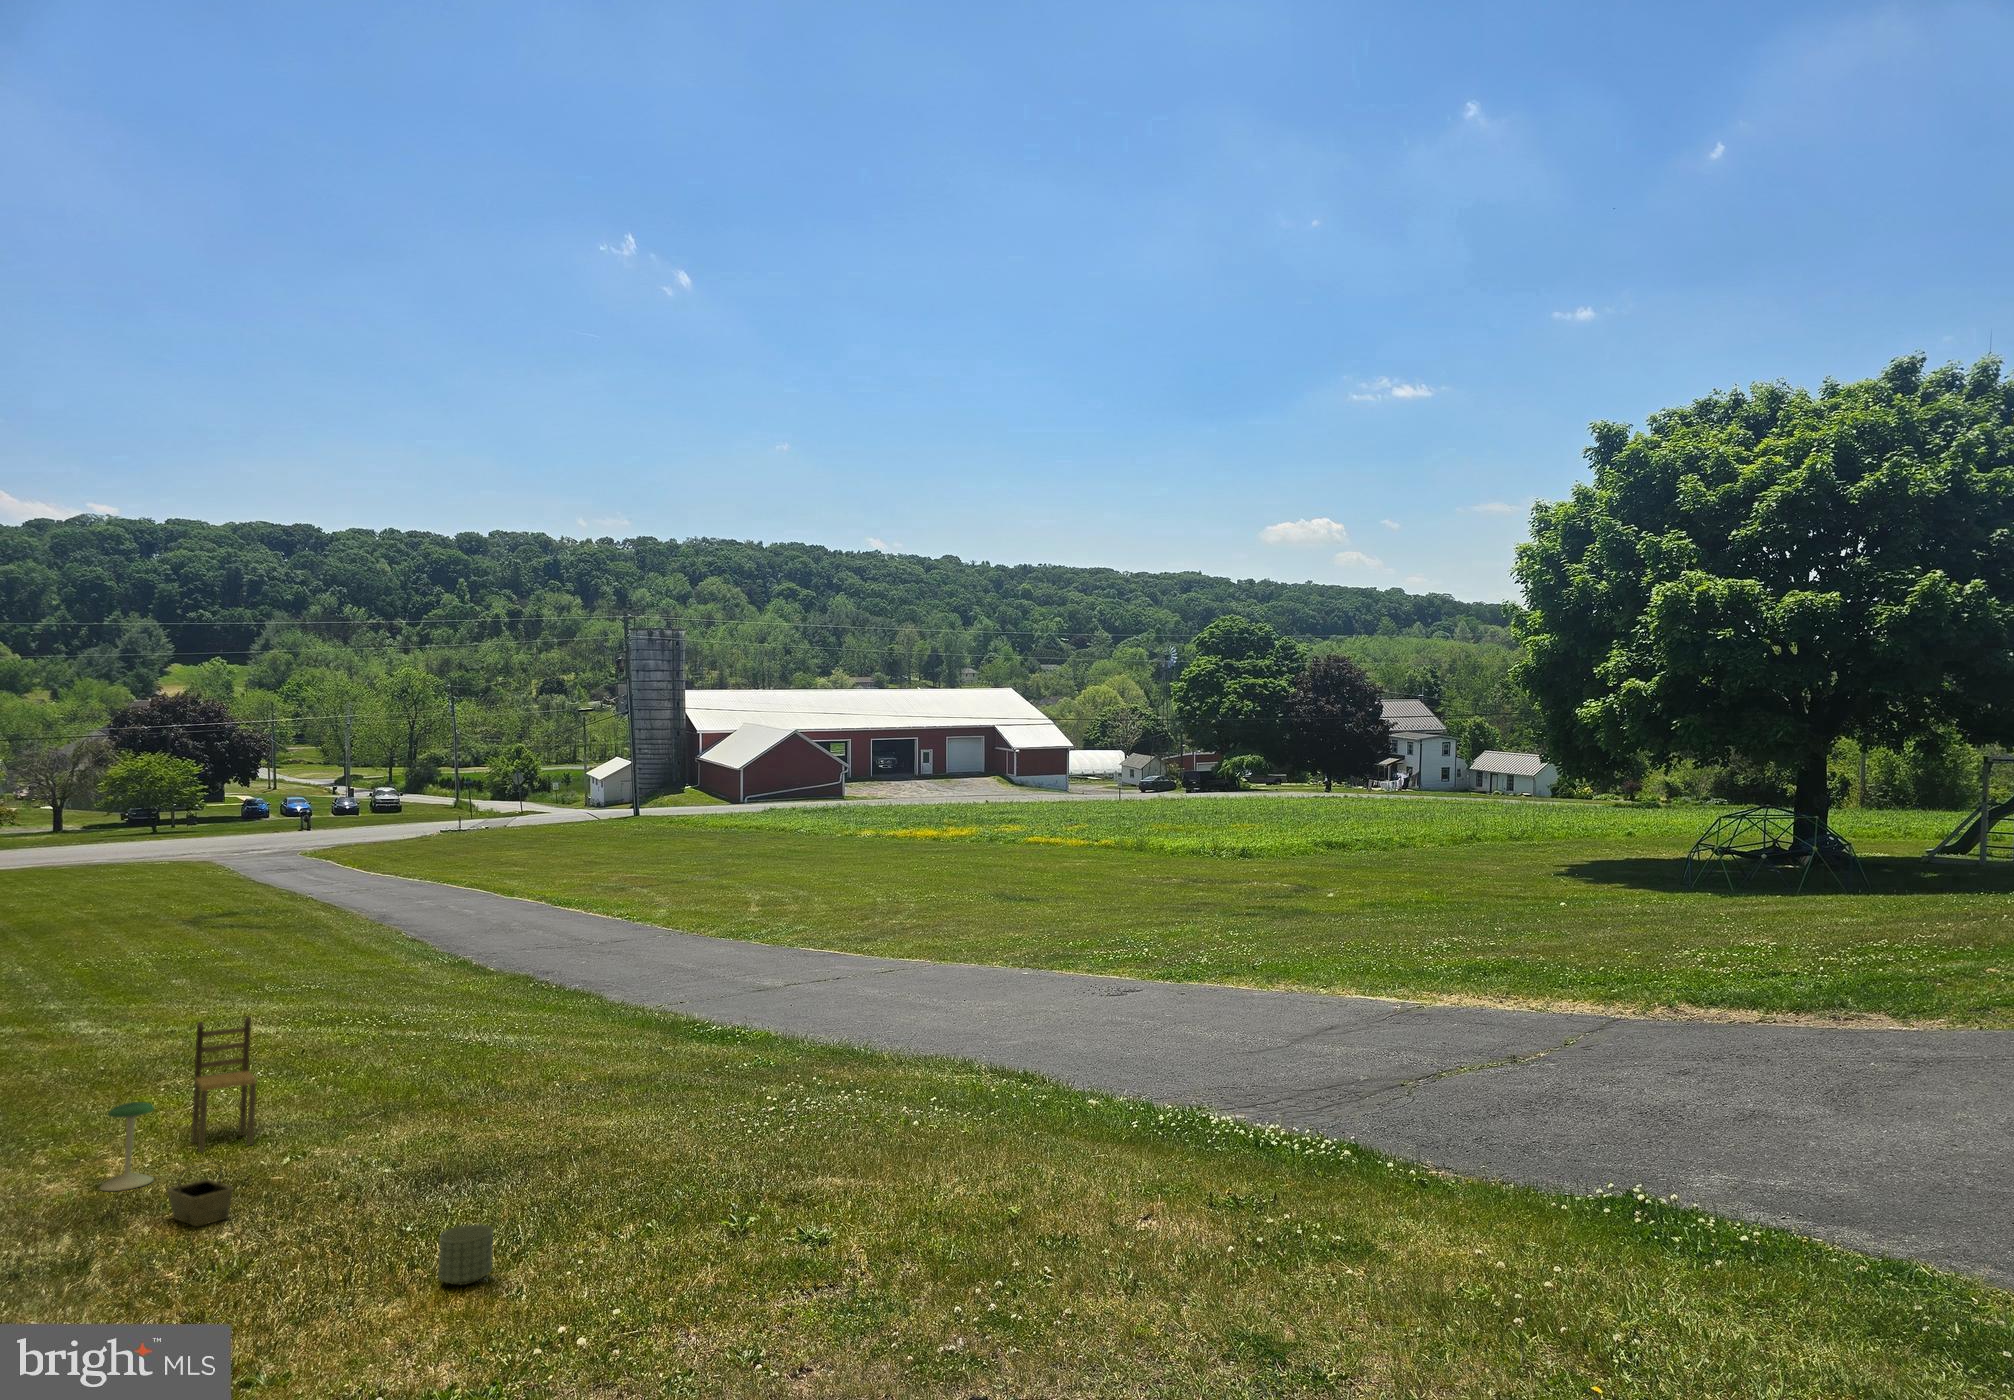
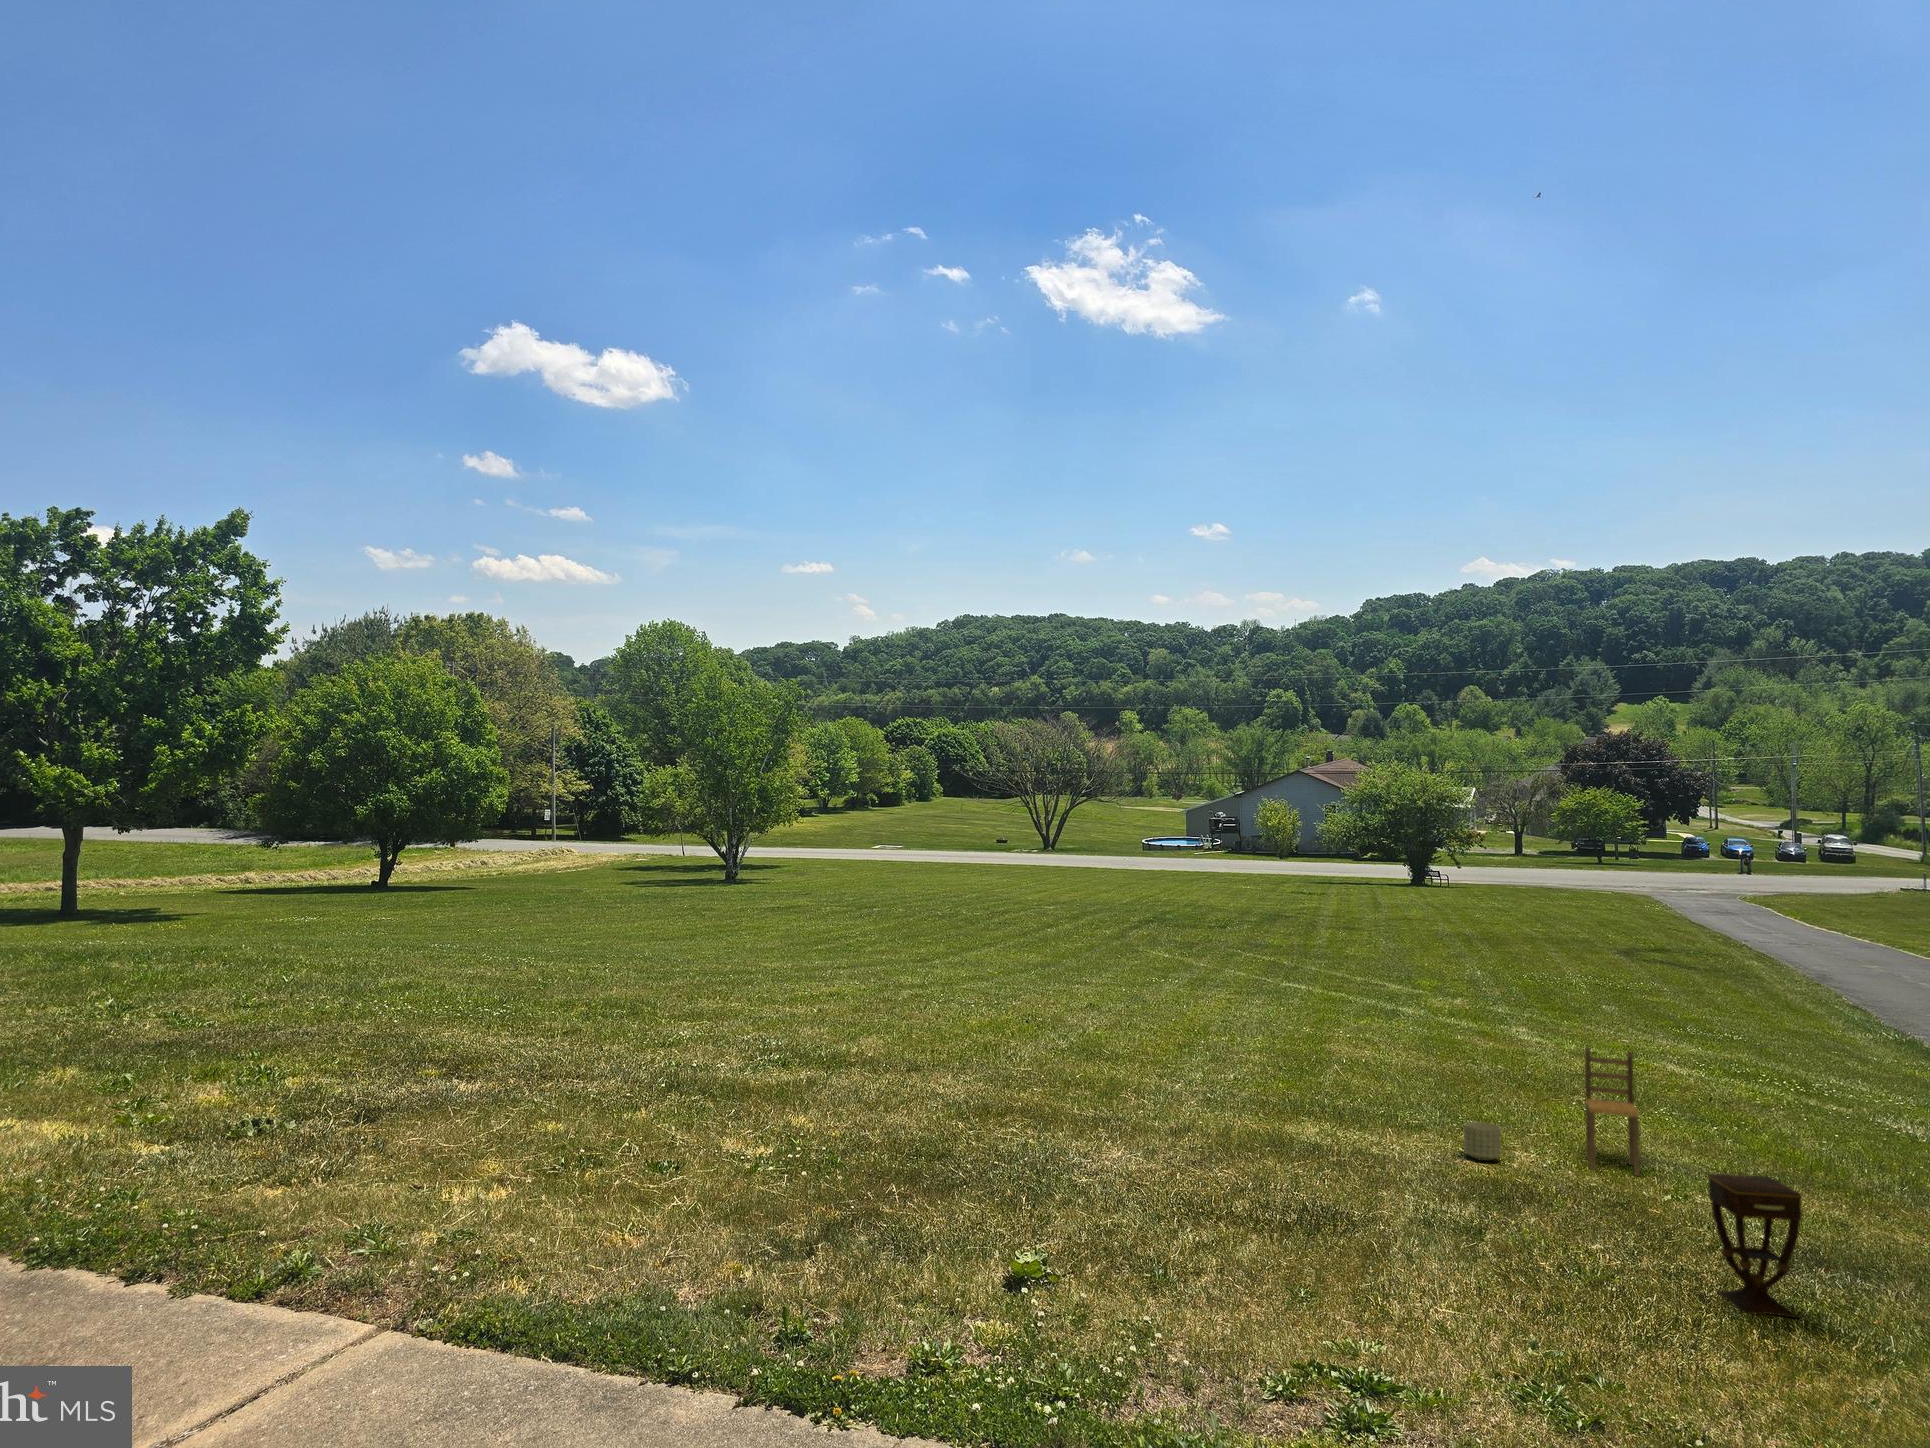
stool: present [100,1102,154,1191] -> none [1504,1107,1546,1183]
side table: none [355,1108,446,1251] -> present [1708,1174,1802,1318]
basket: present [167,1166,233,1226] -> none [1550,1176,1603,1233]
planter: present [438,1224,493,1285] -> present [1464,1122,1501,1161]

